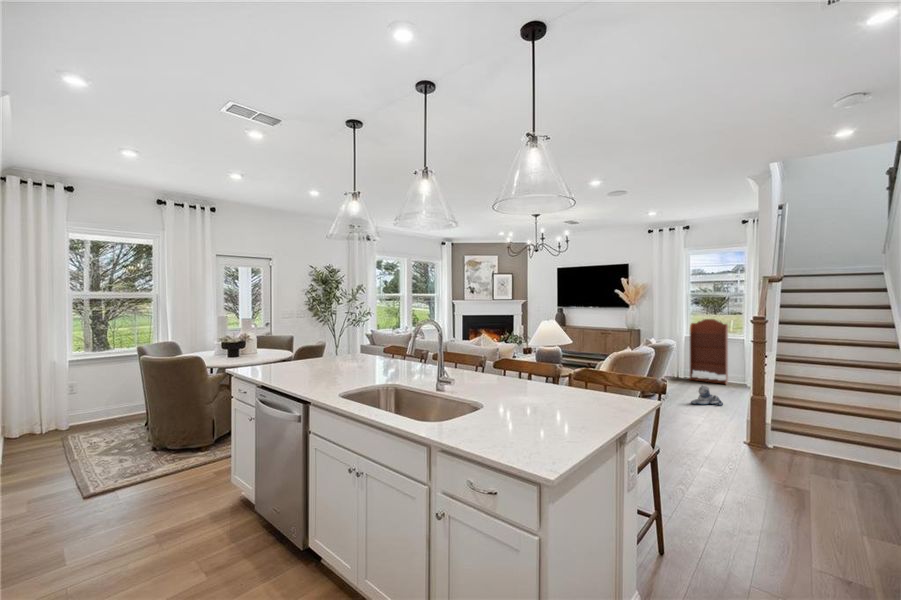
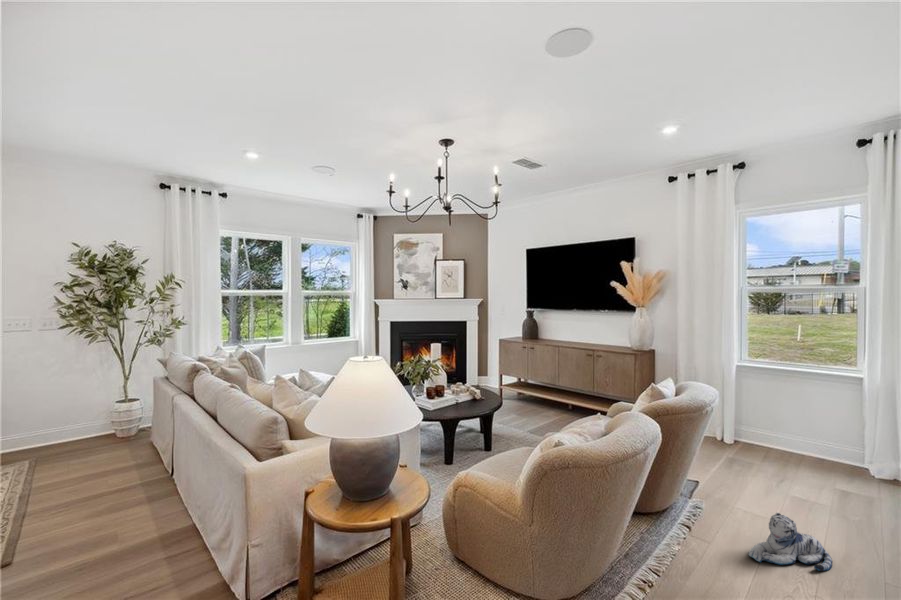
bookcase: present [689,319,728,384] -> none [743,335,822,469]

